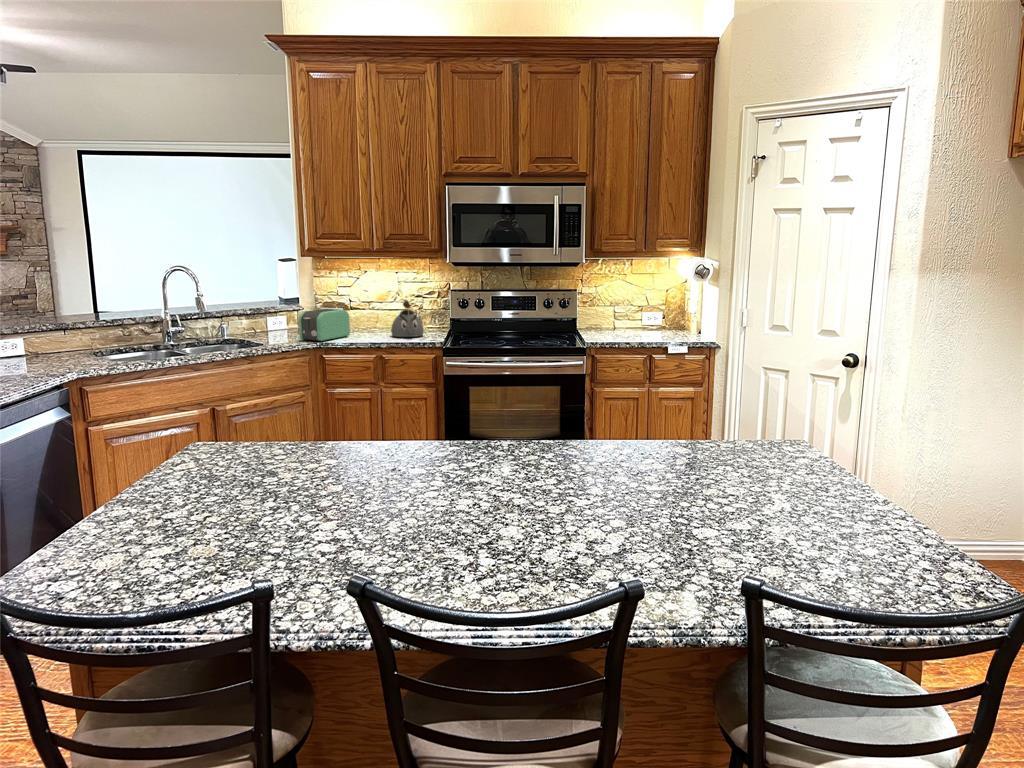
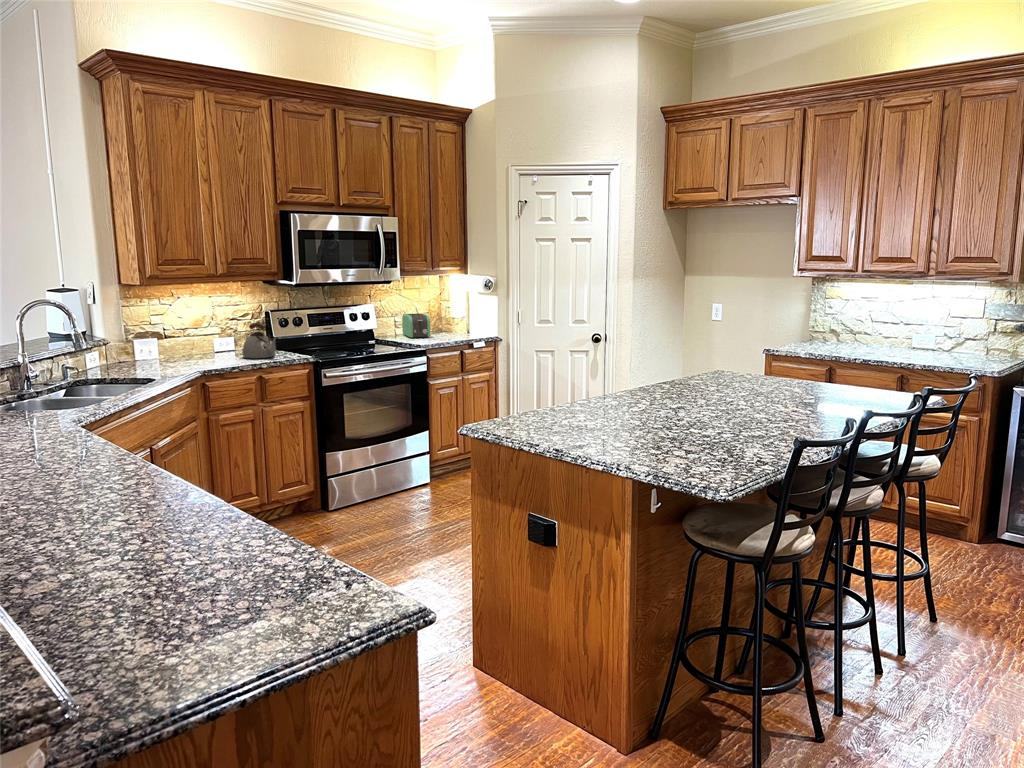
toaster: present [299,309,350,341] -> present [402,313,430,338]

